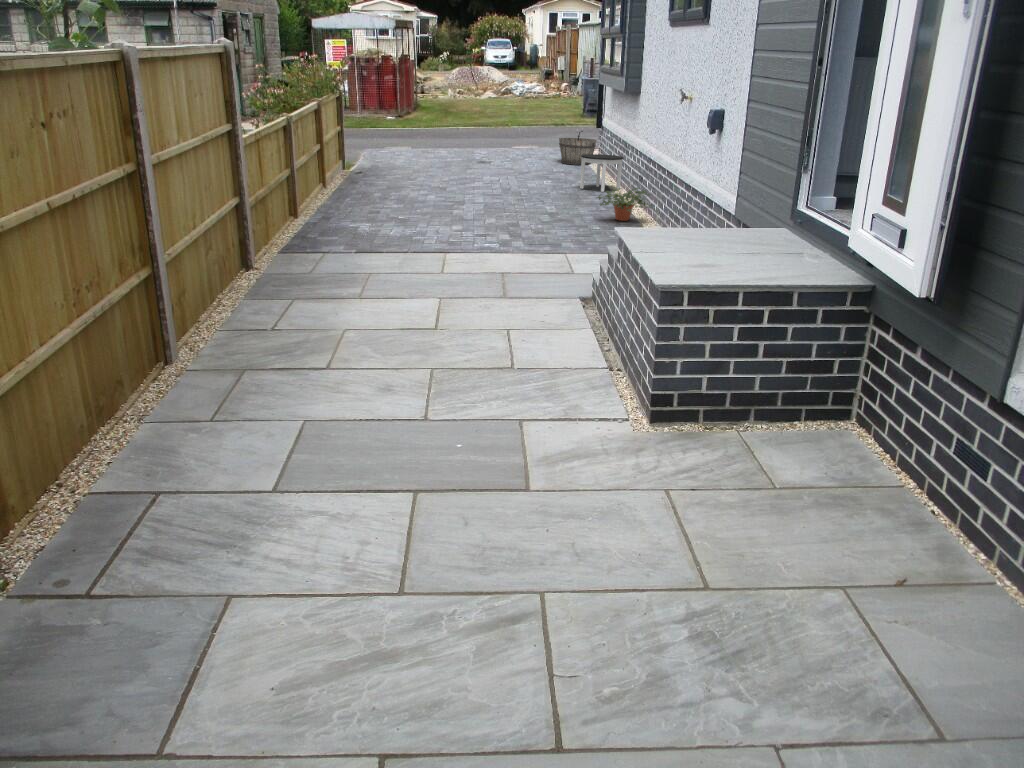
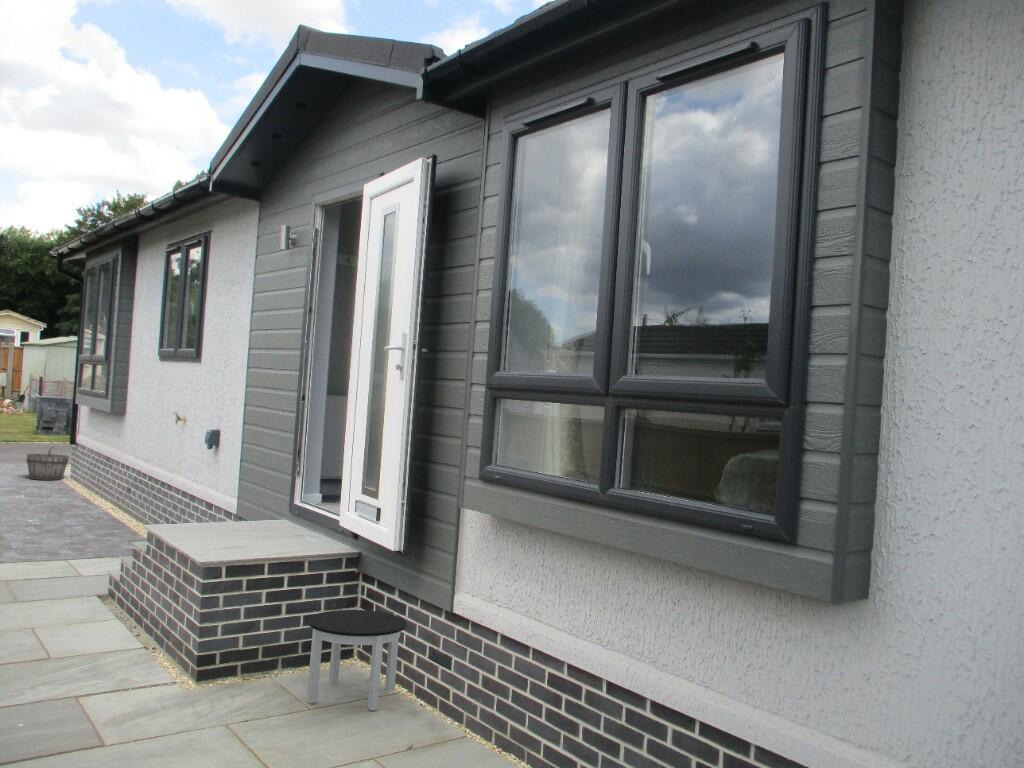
round table: present [580,154,623,192] -> present [307,610,407,711]
potted plant: present [597,187,652,221] -> none [86,498,145,529]

